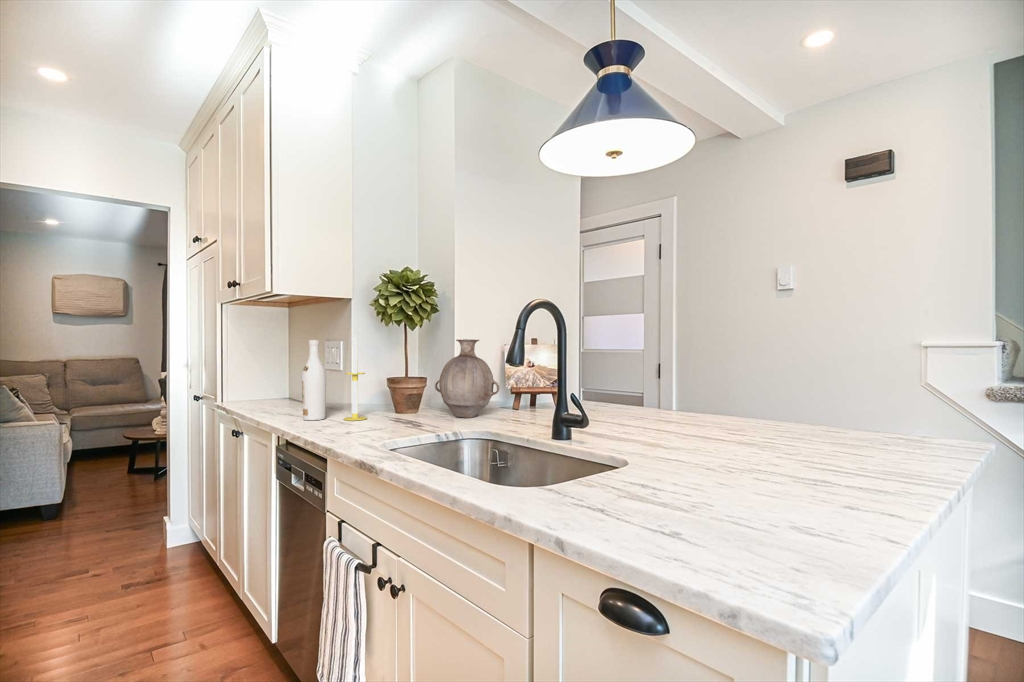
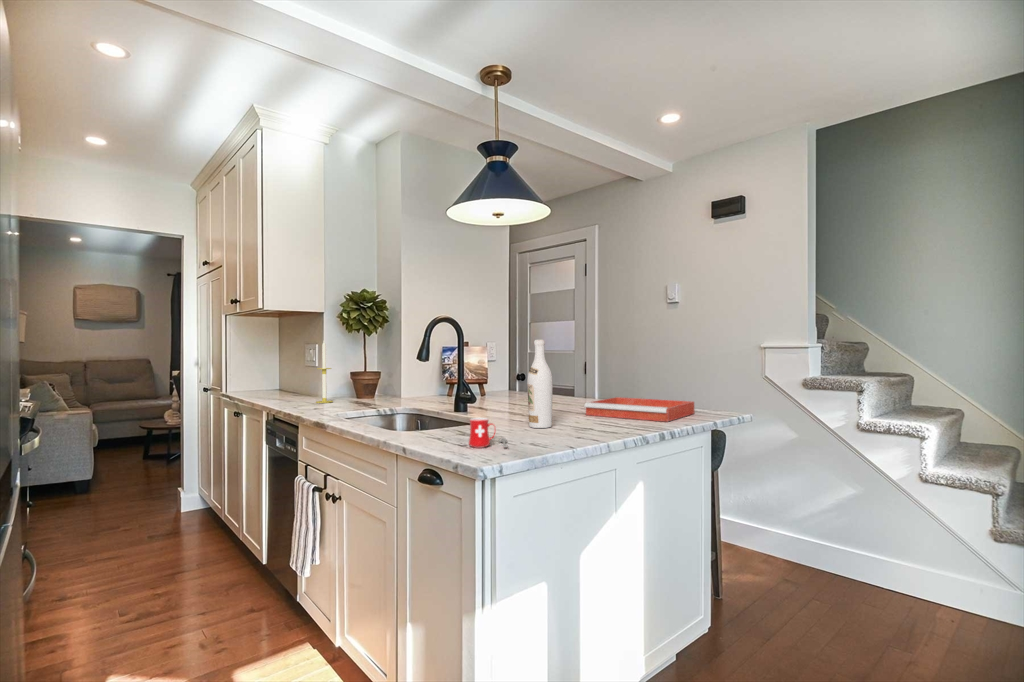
vase: present [435,339,499,418] -> none [384,343,431,401]
wine bottle: present [302,340,326,420] -> present [527,340,553,428]
tray: none [764,418,931,466] -> present [585,397,694,422]
mug: none [694,480,788,547] -> present [469,418,507,448]

